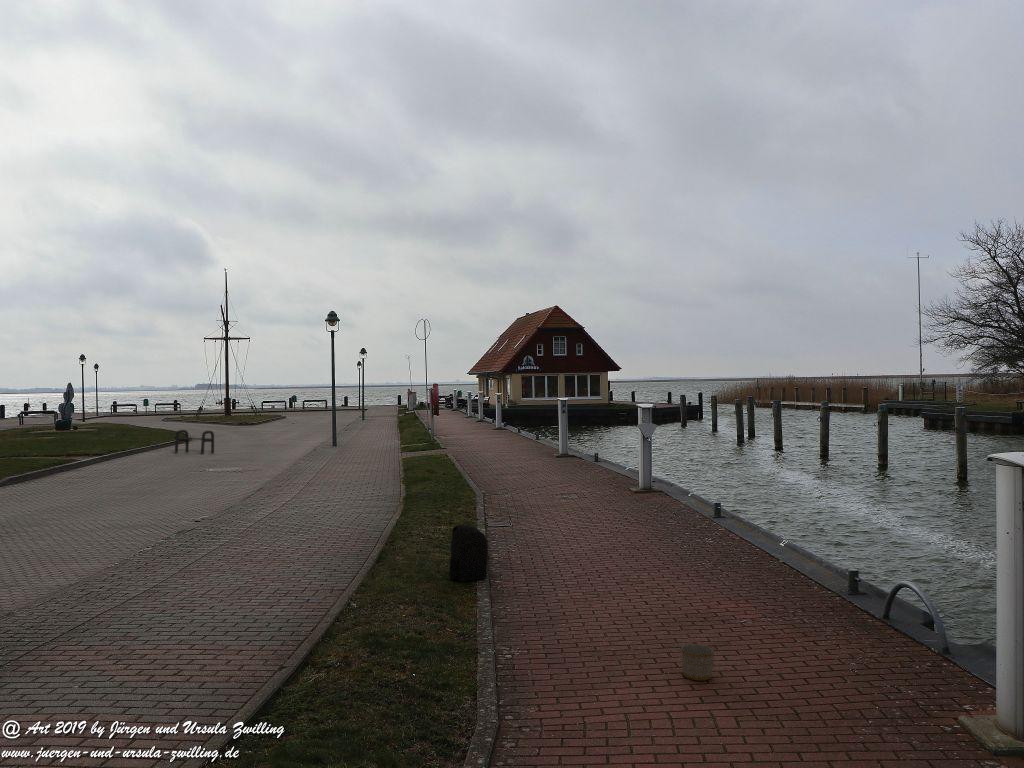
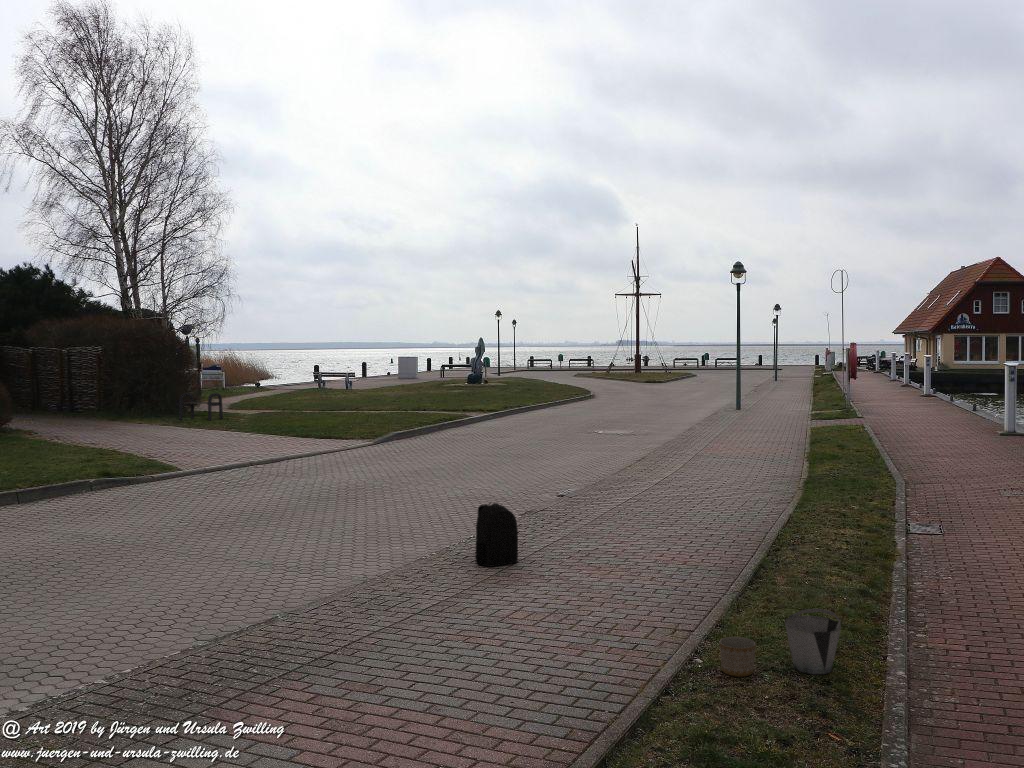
bucket: none [738,619,789,679] -> present [785,609,841,674]

